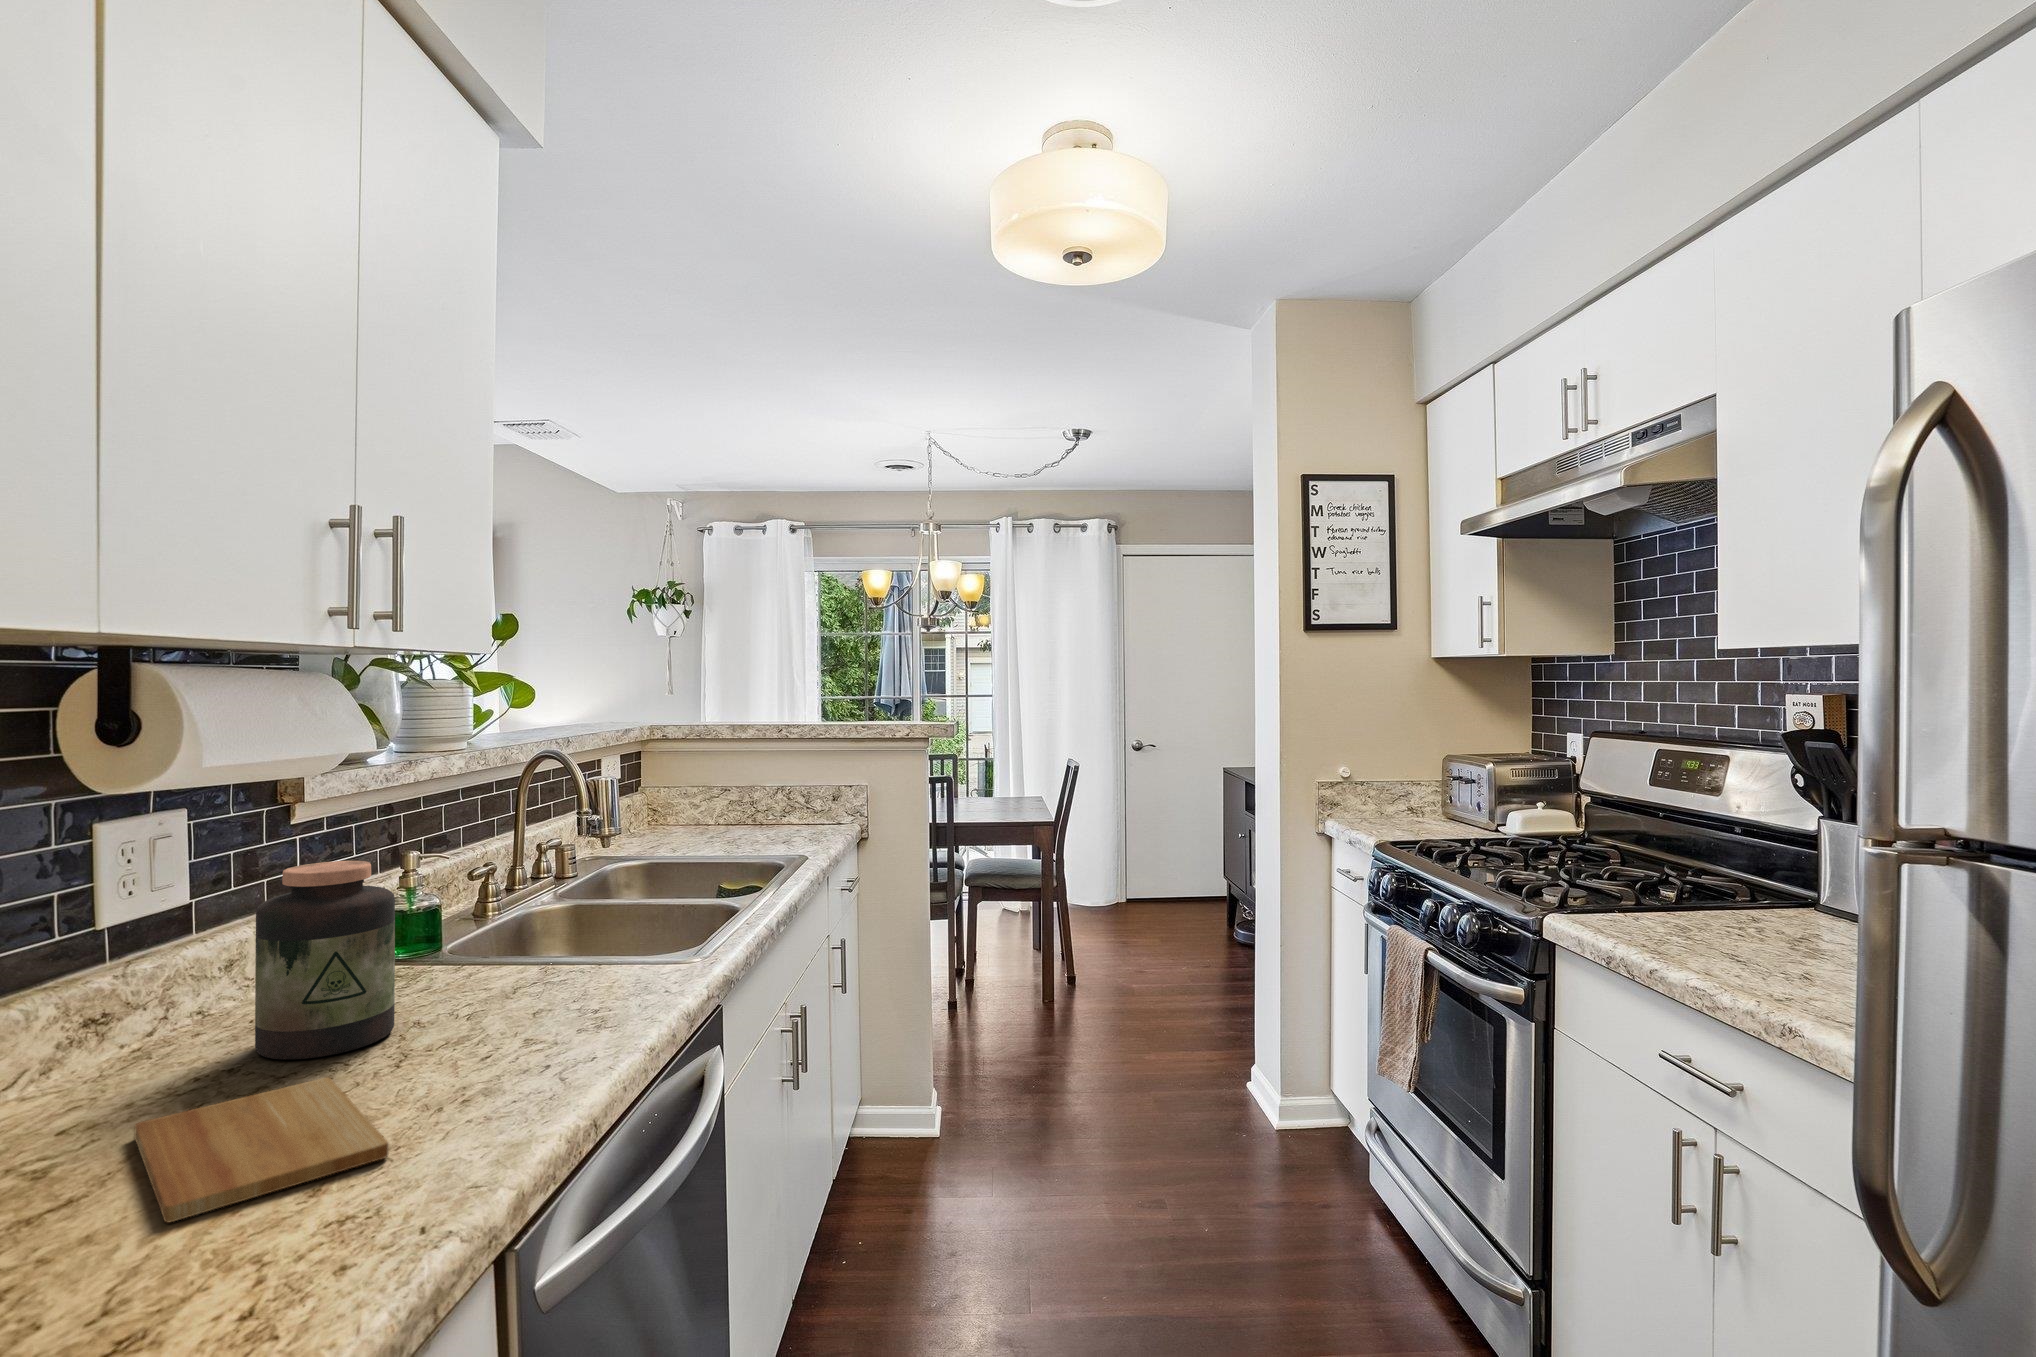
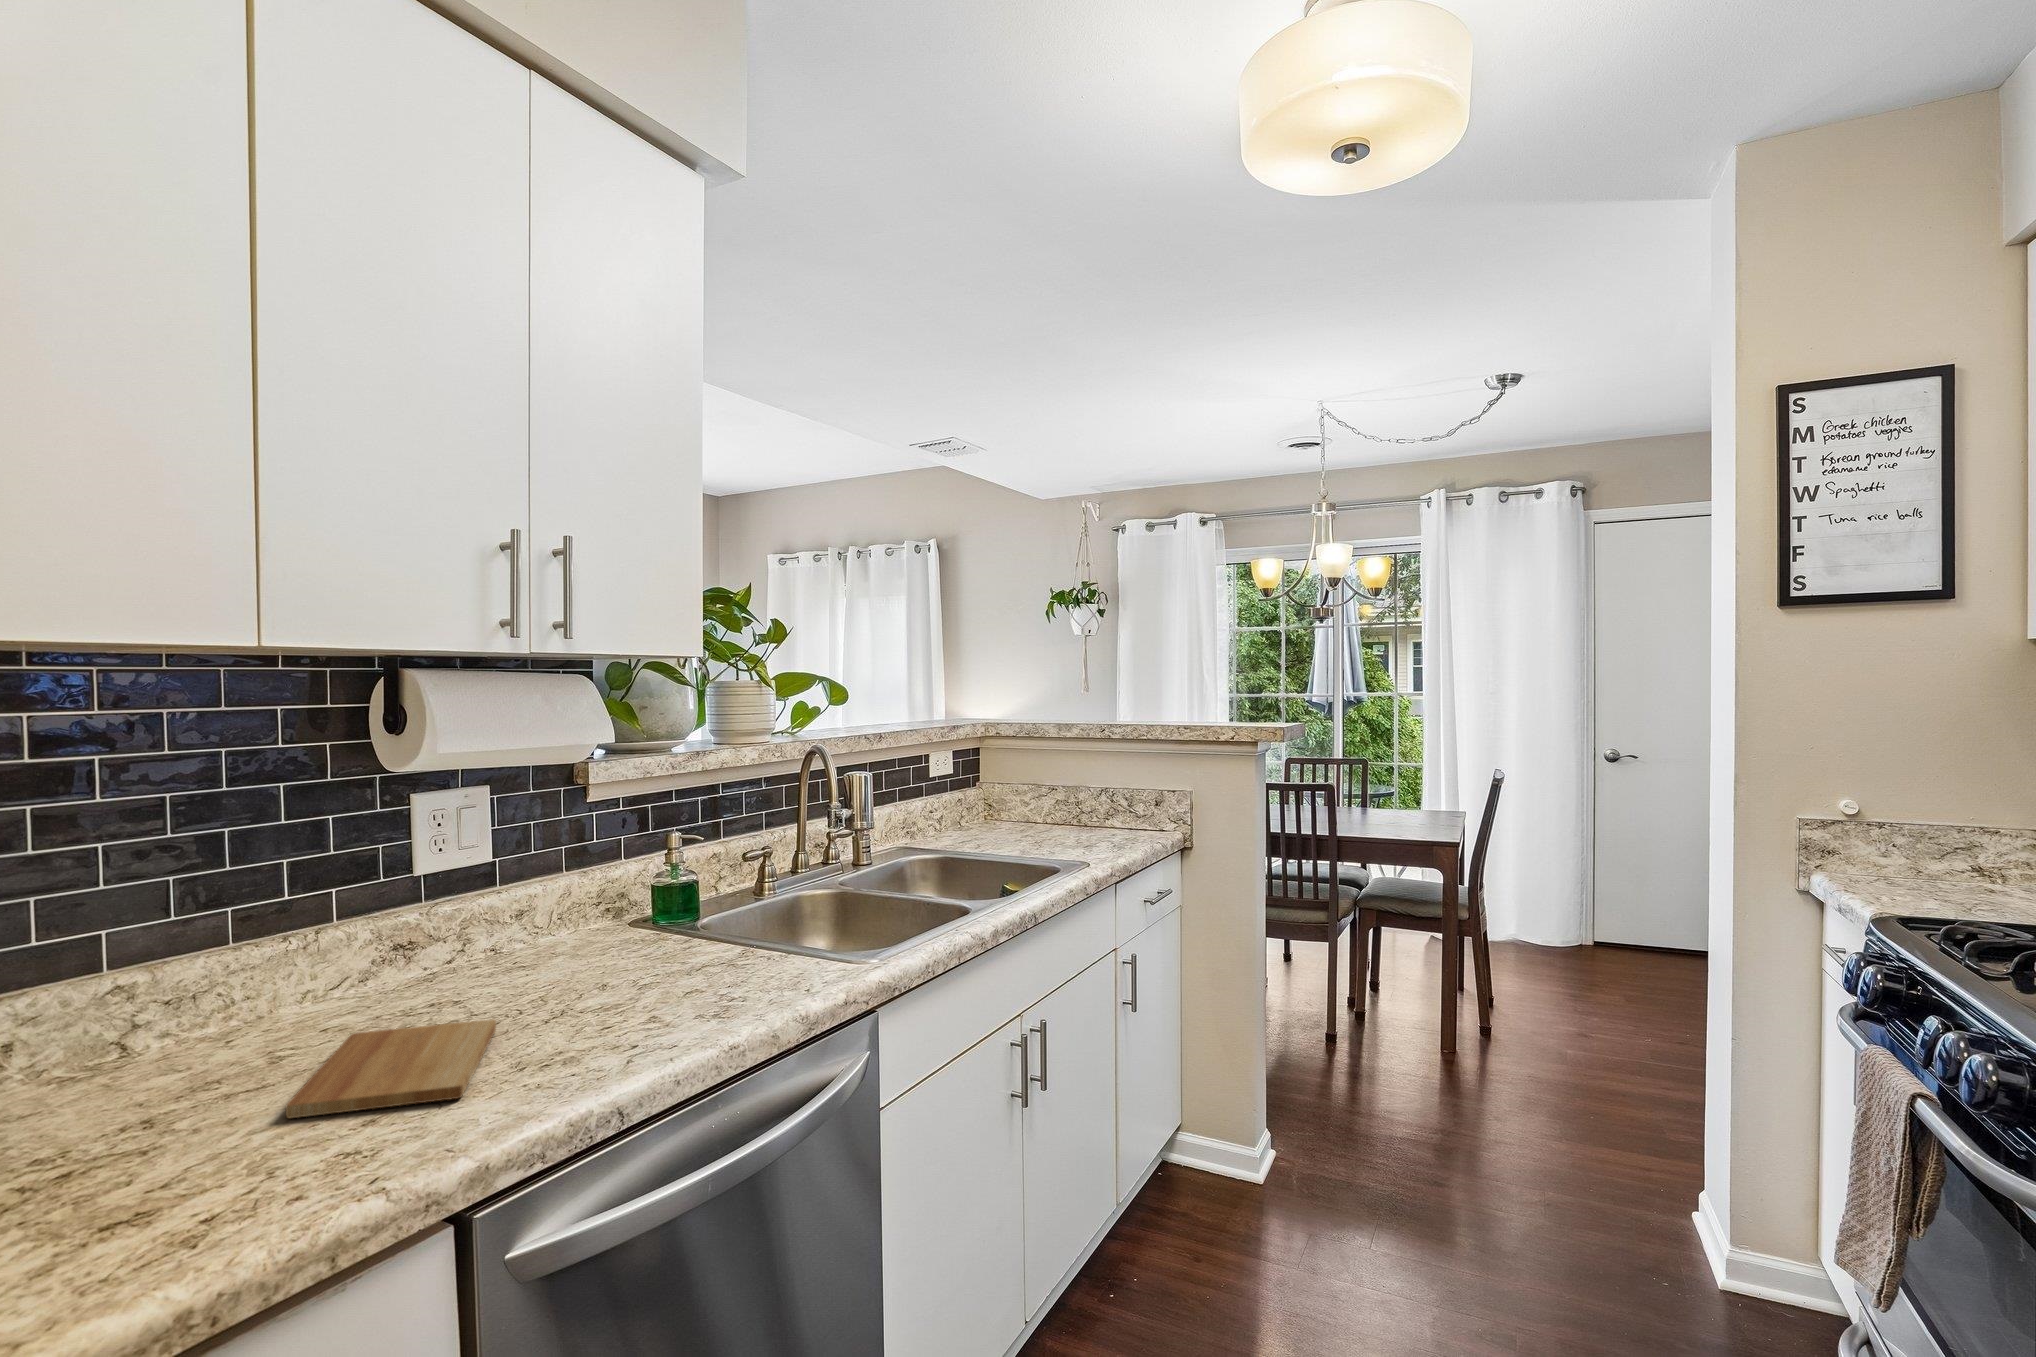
jar: present [255,861,395,1060] -> none [490,834,598,1001]

